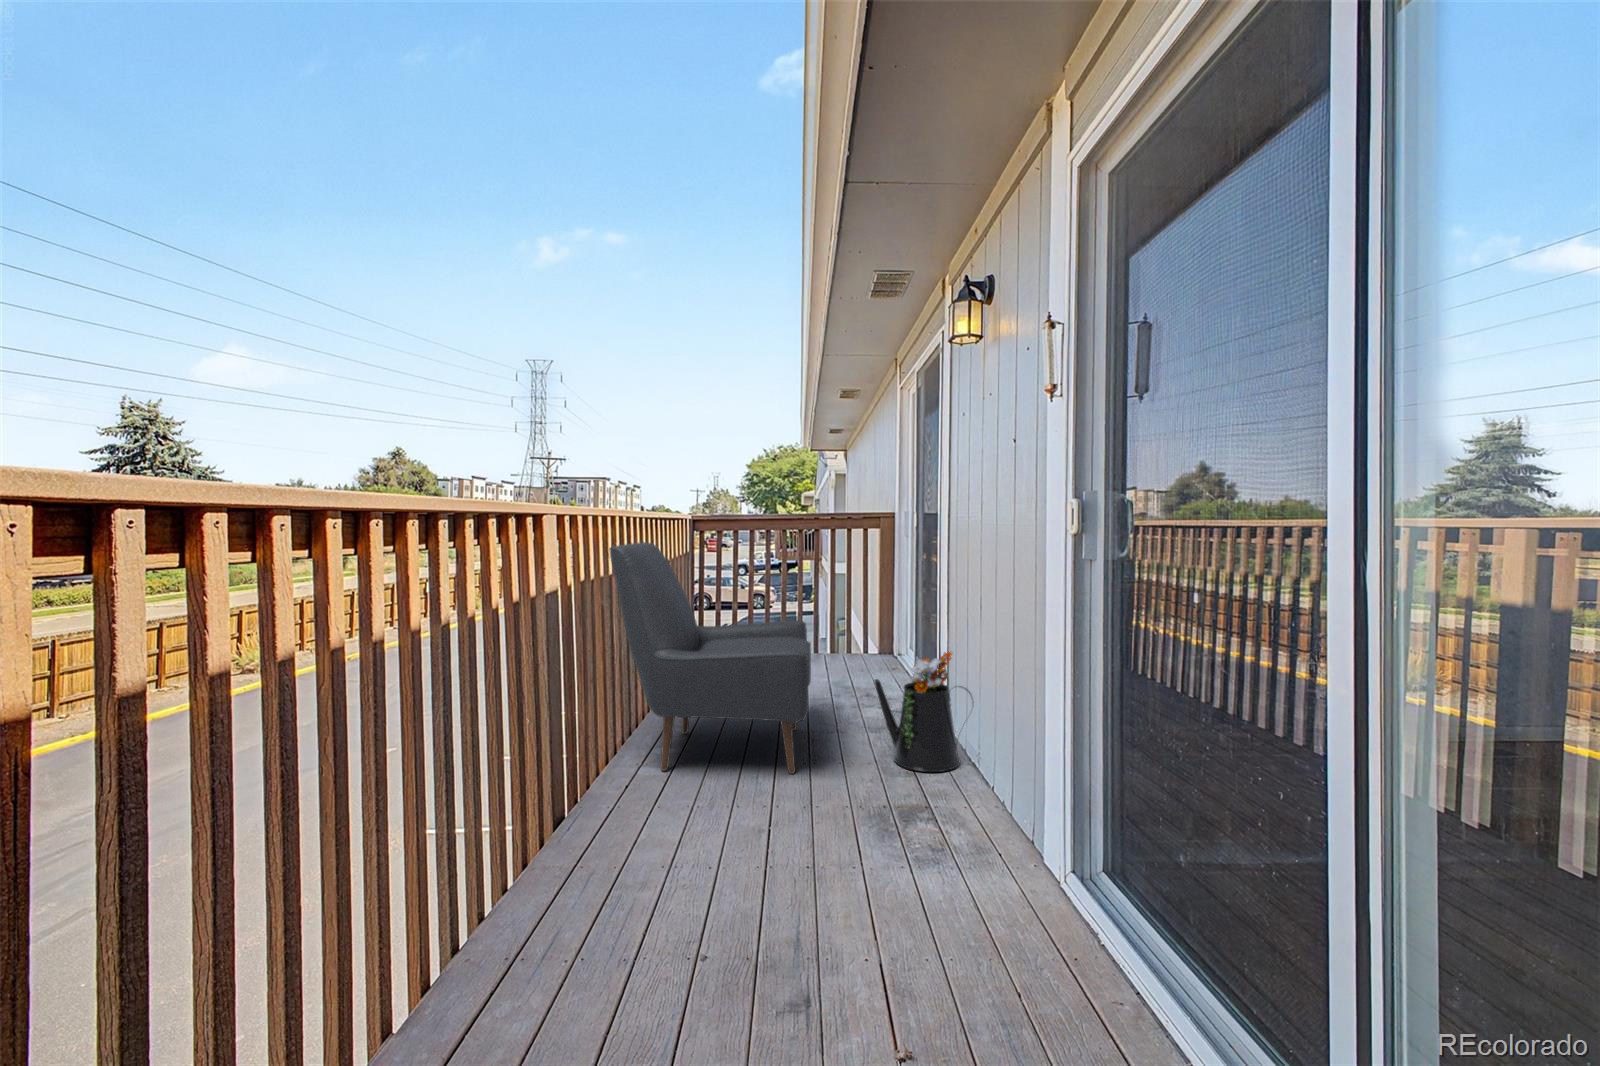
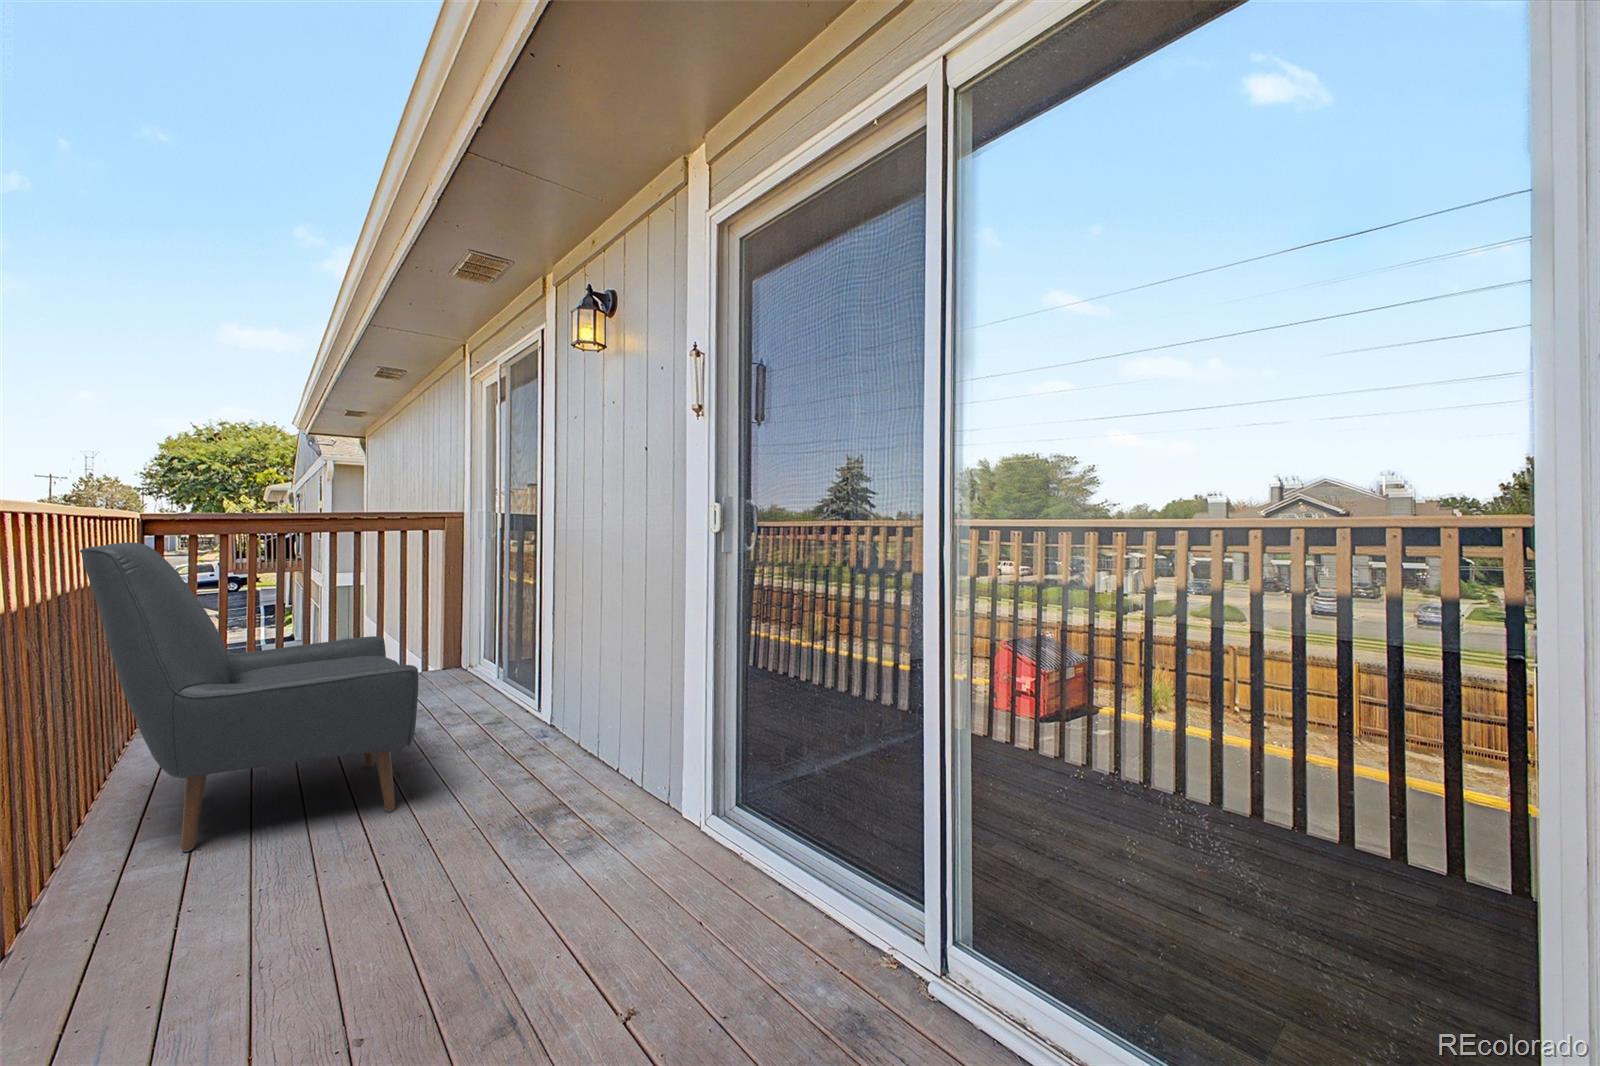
watering can: present [874,652,973,772] -> none [485,648,594,776]

